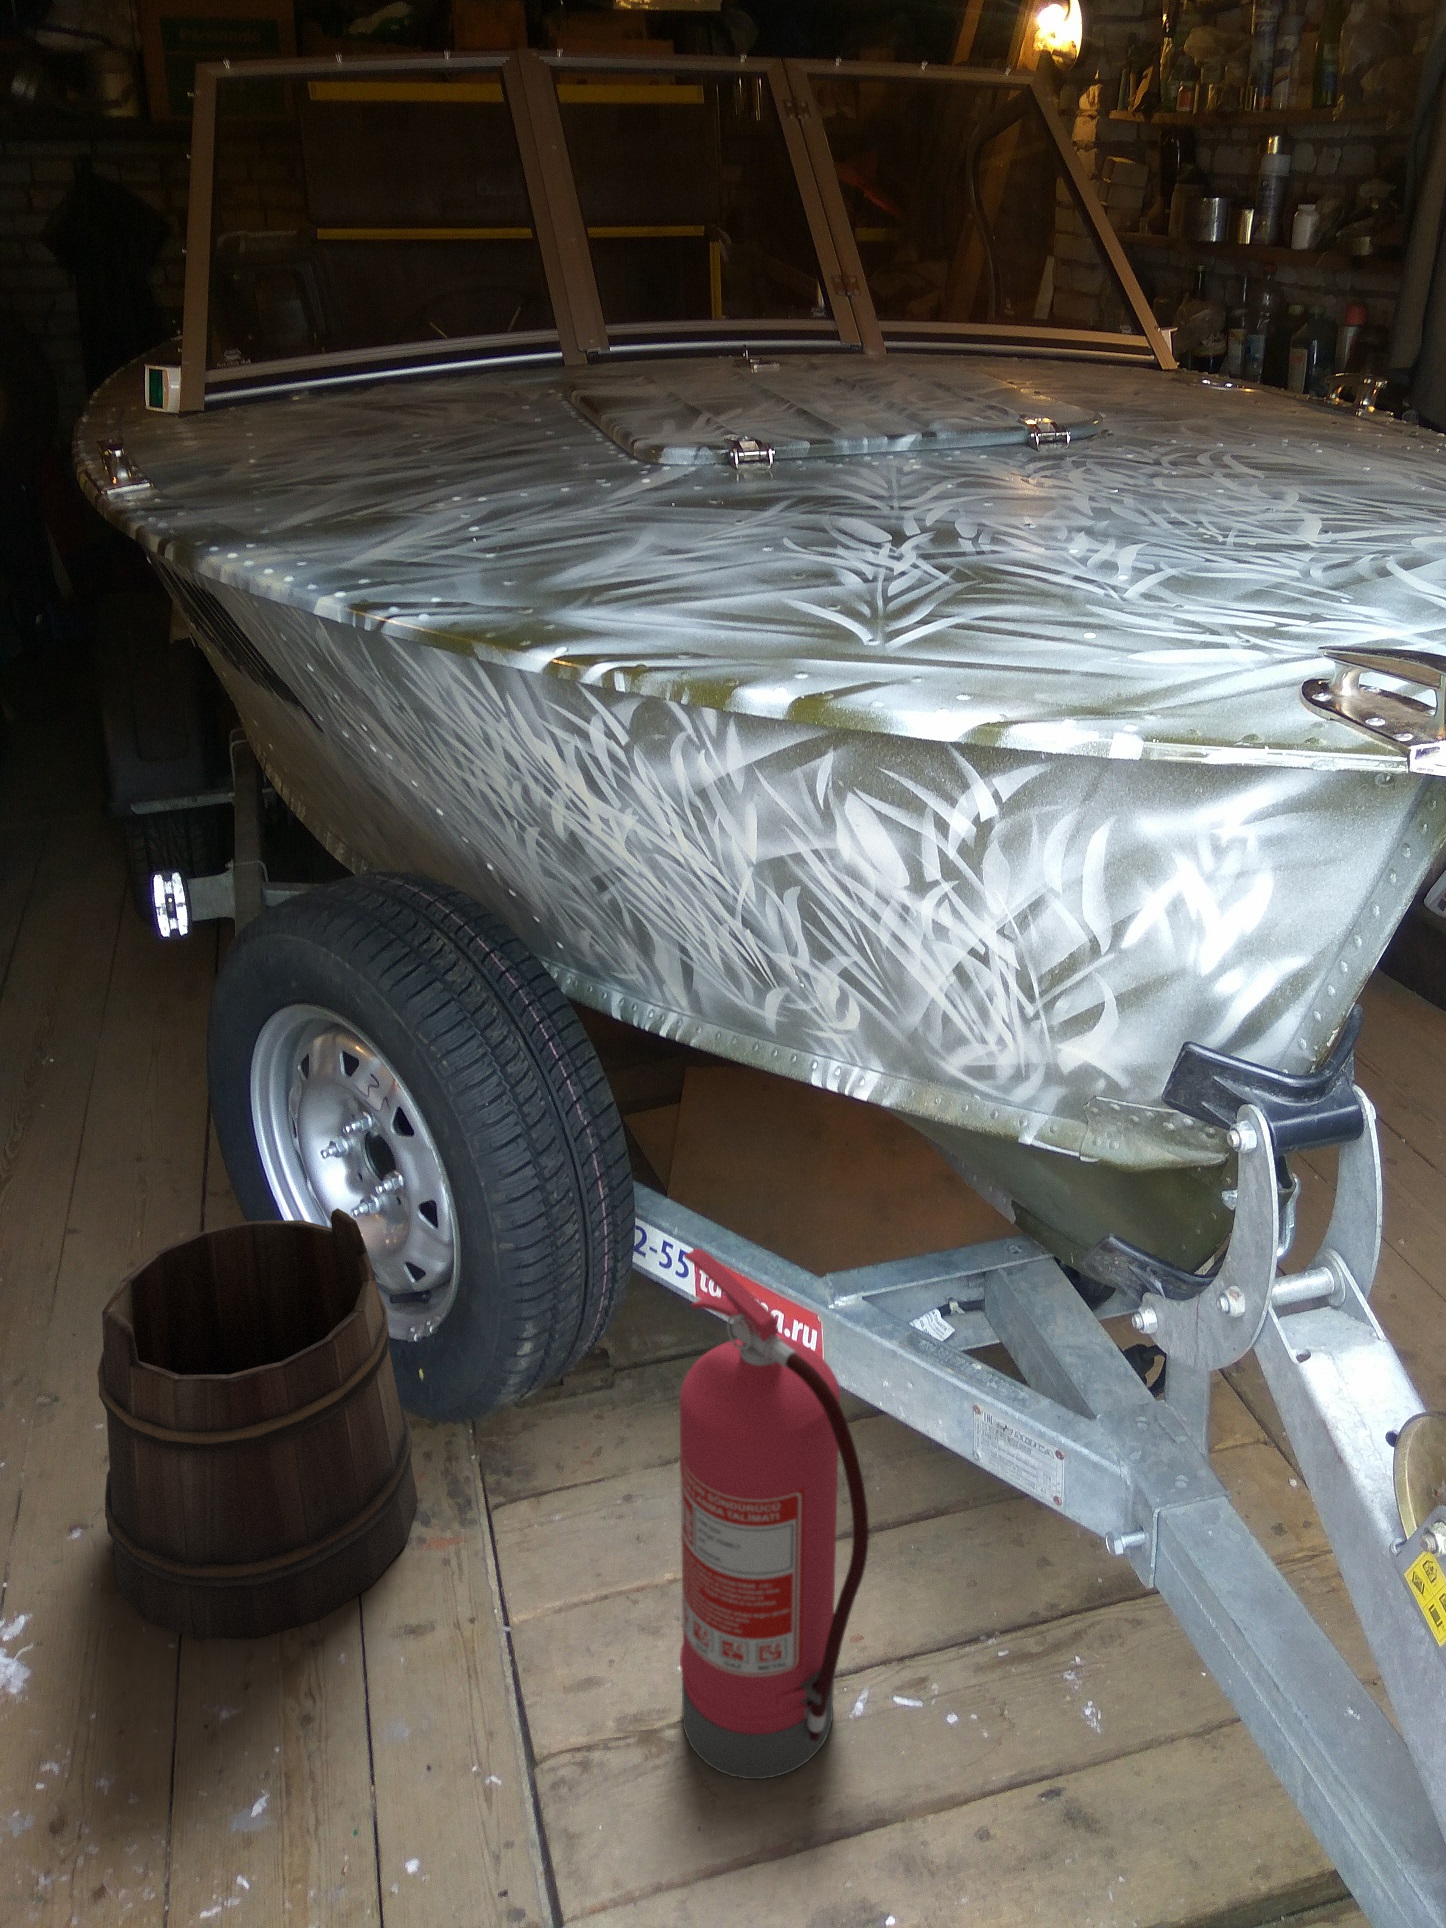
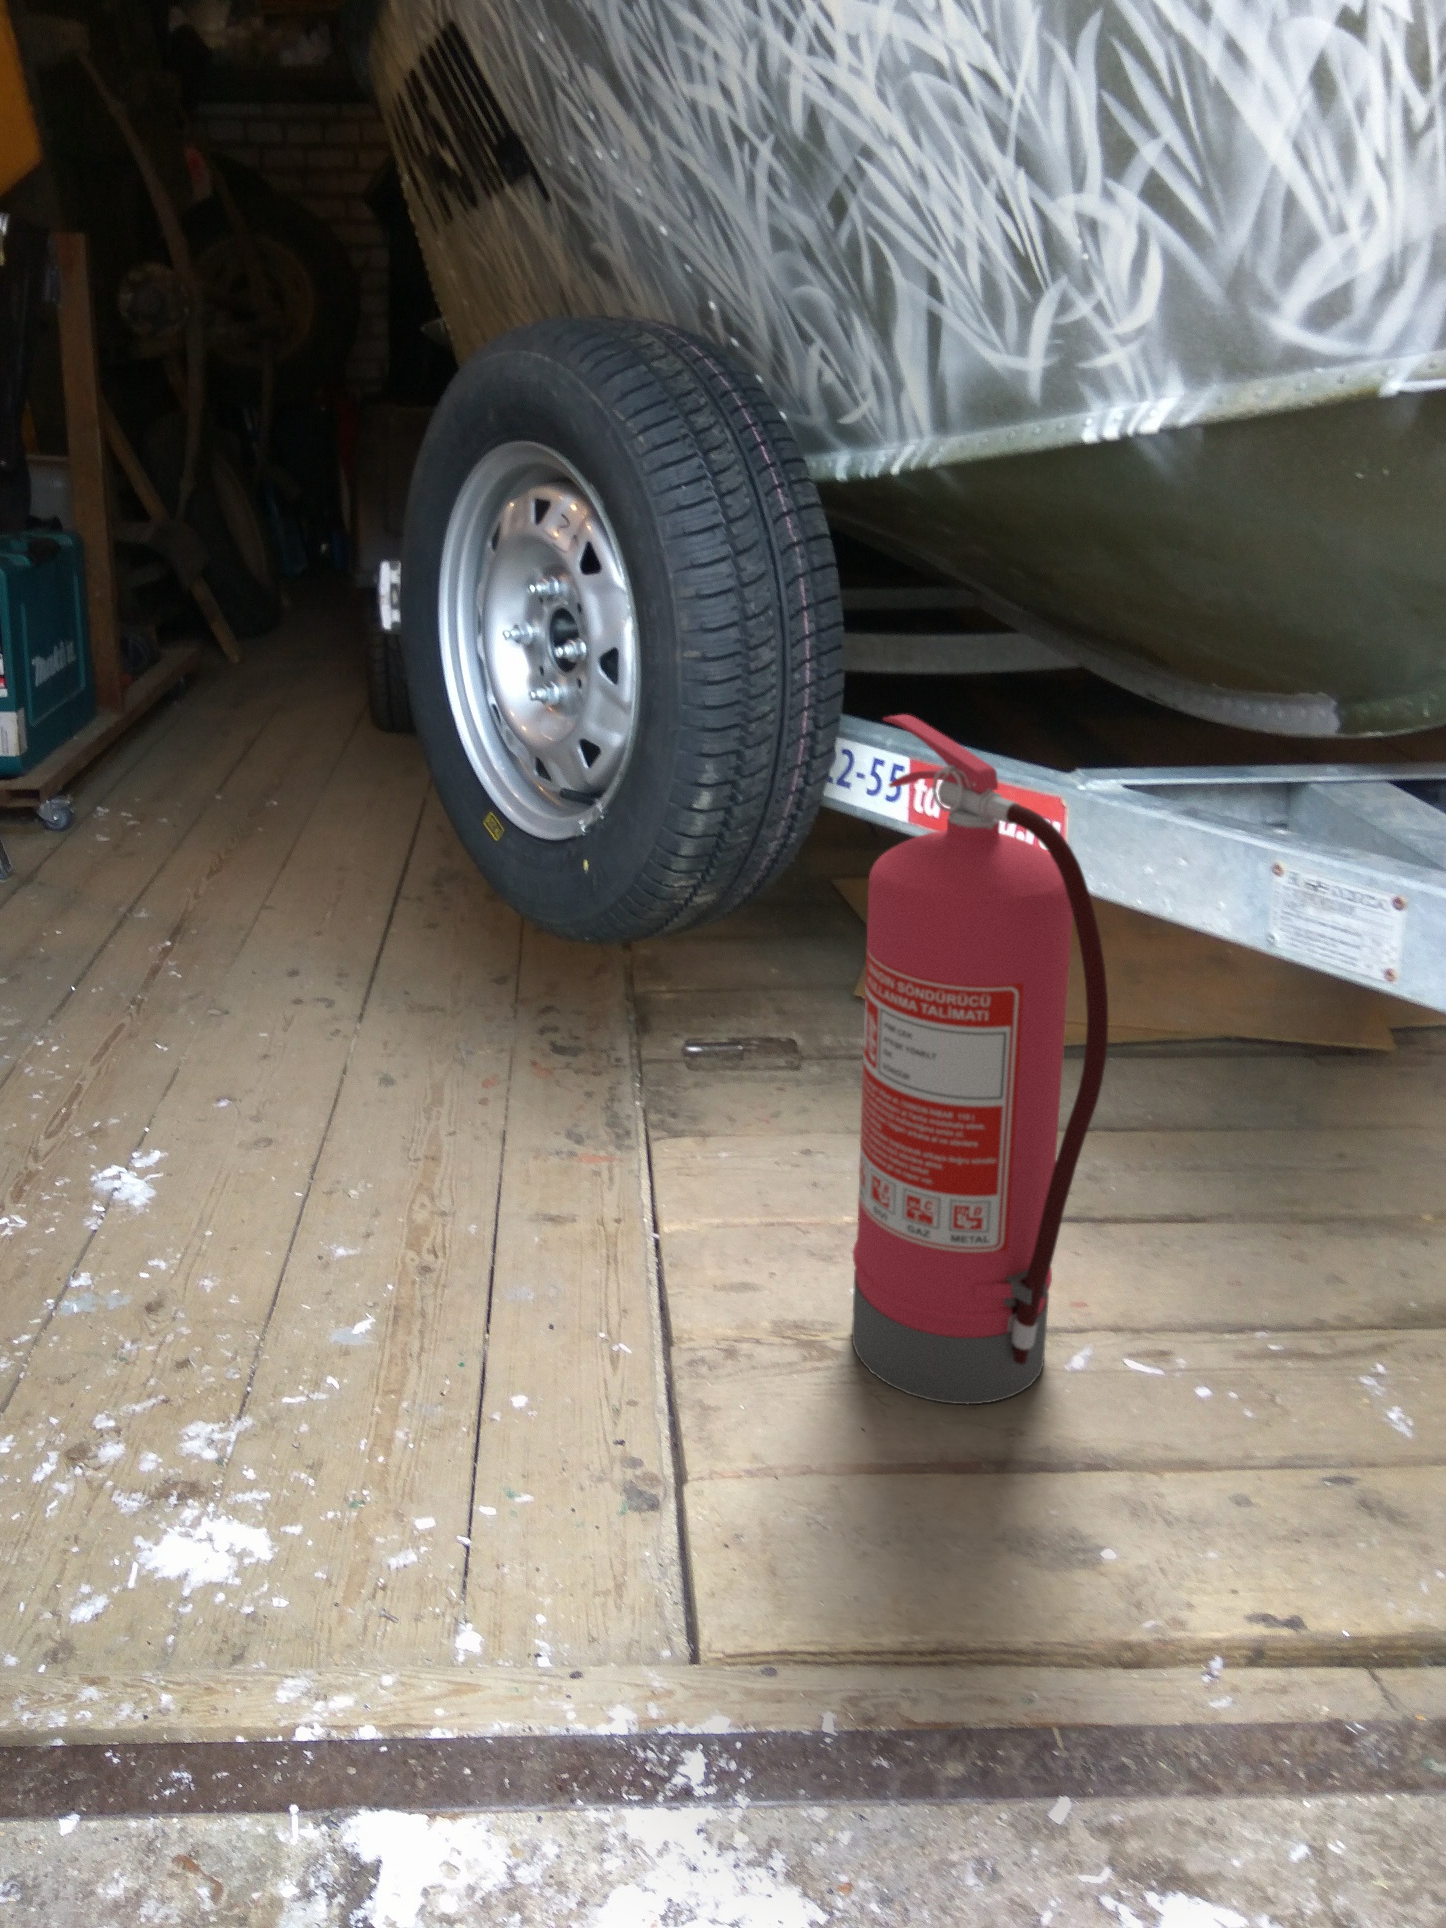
bucket: present [97,1208,418,1639] -> none [250,776,570,1203]

